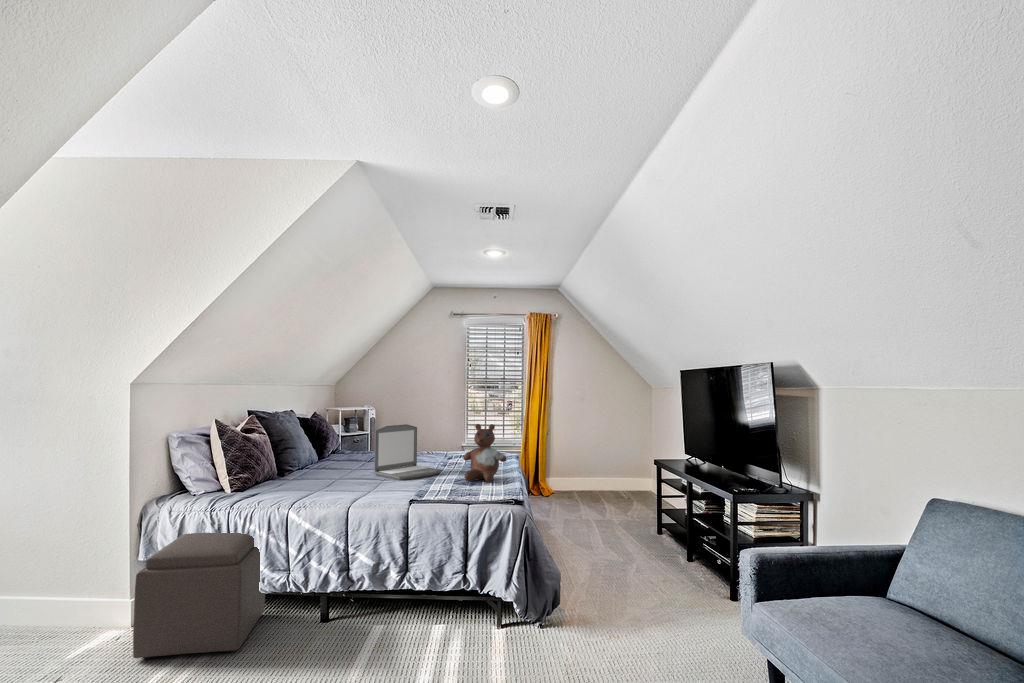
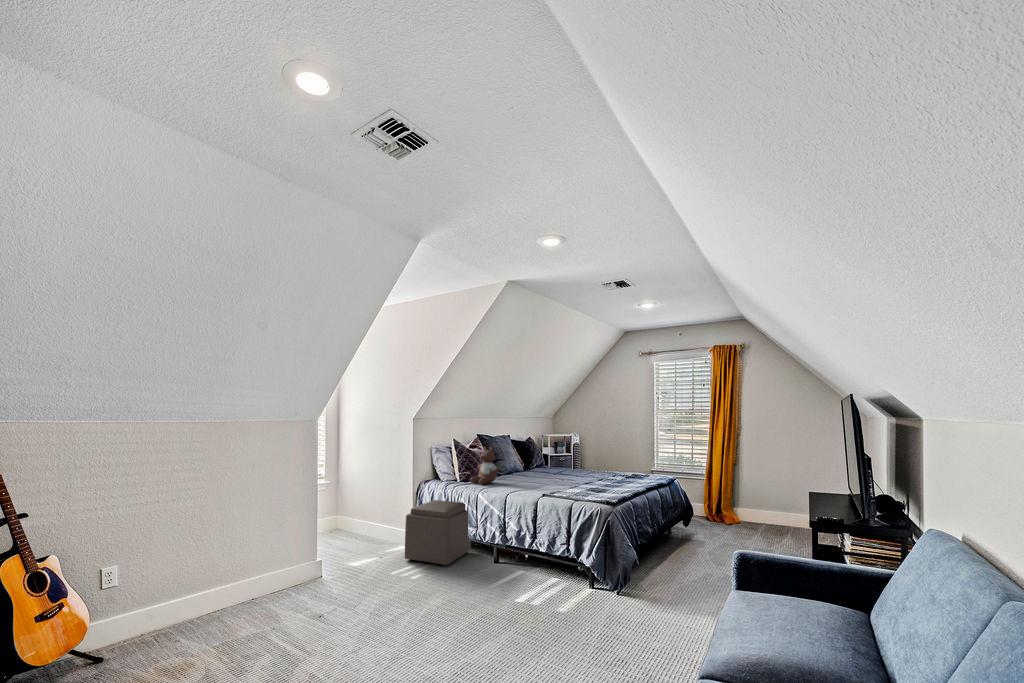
laptop: present [373,424,441,480] -> none [542,448,584,484]
stuffed bear: present [463,424,506,482] -> present [470,447,498,485]

